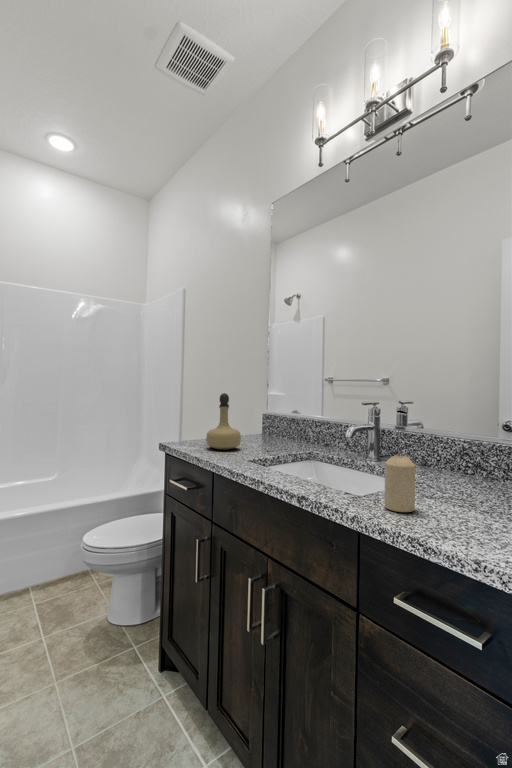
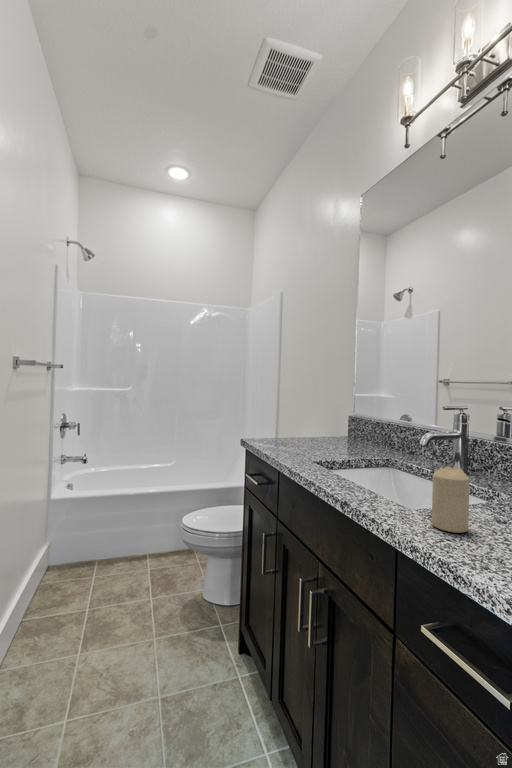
perfume bottle: present [206,393,241,450] -> none [280,392,314,448]

